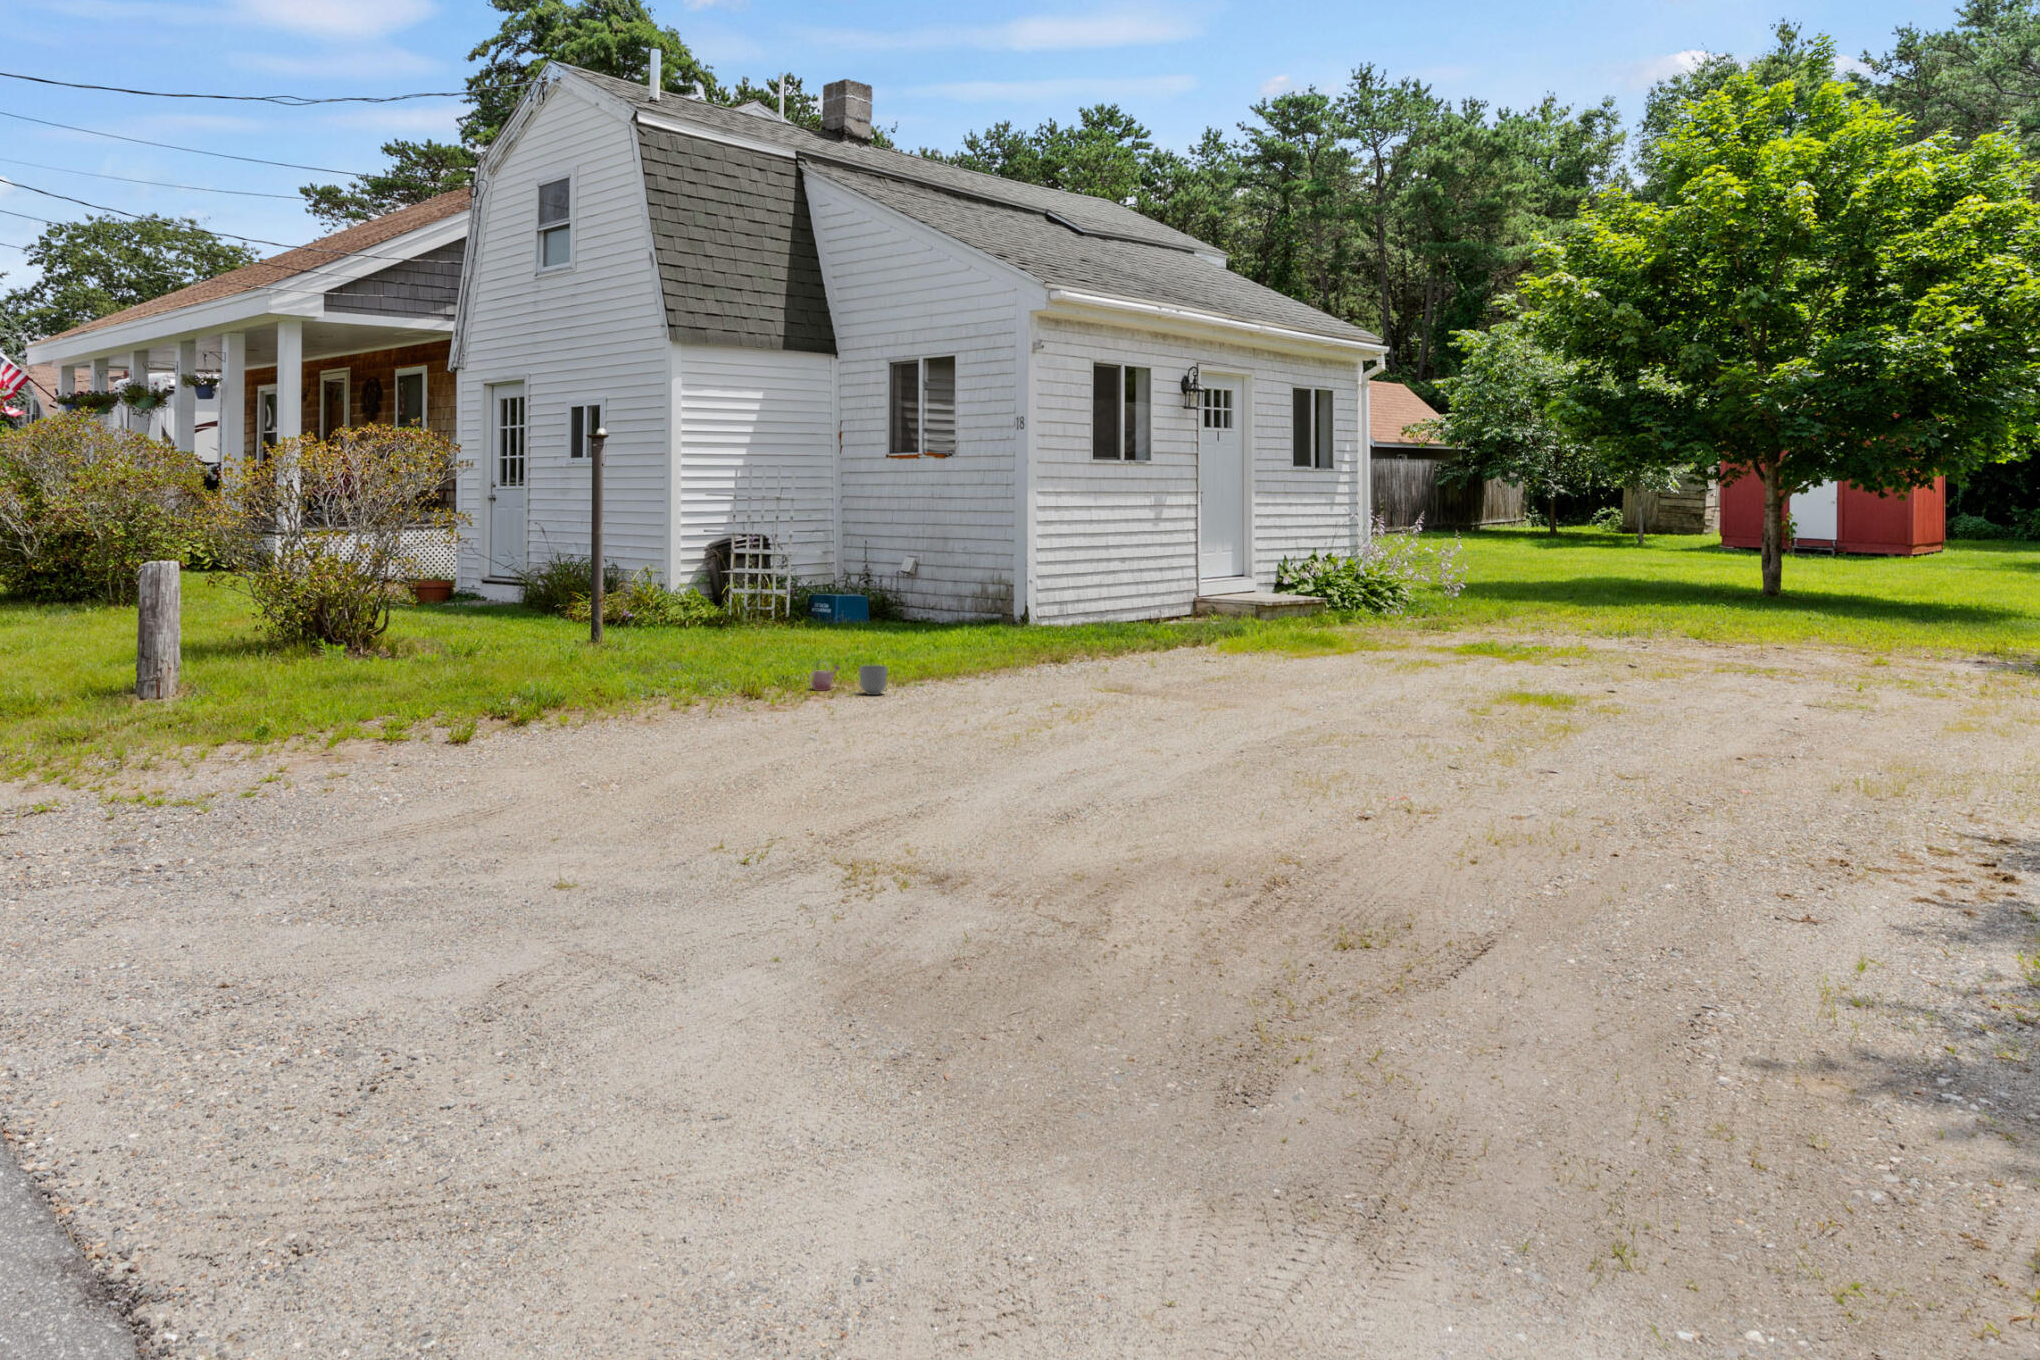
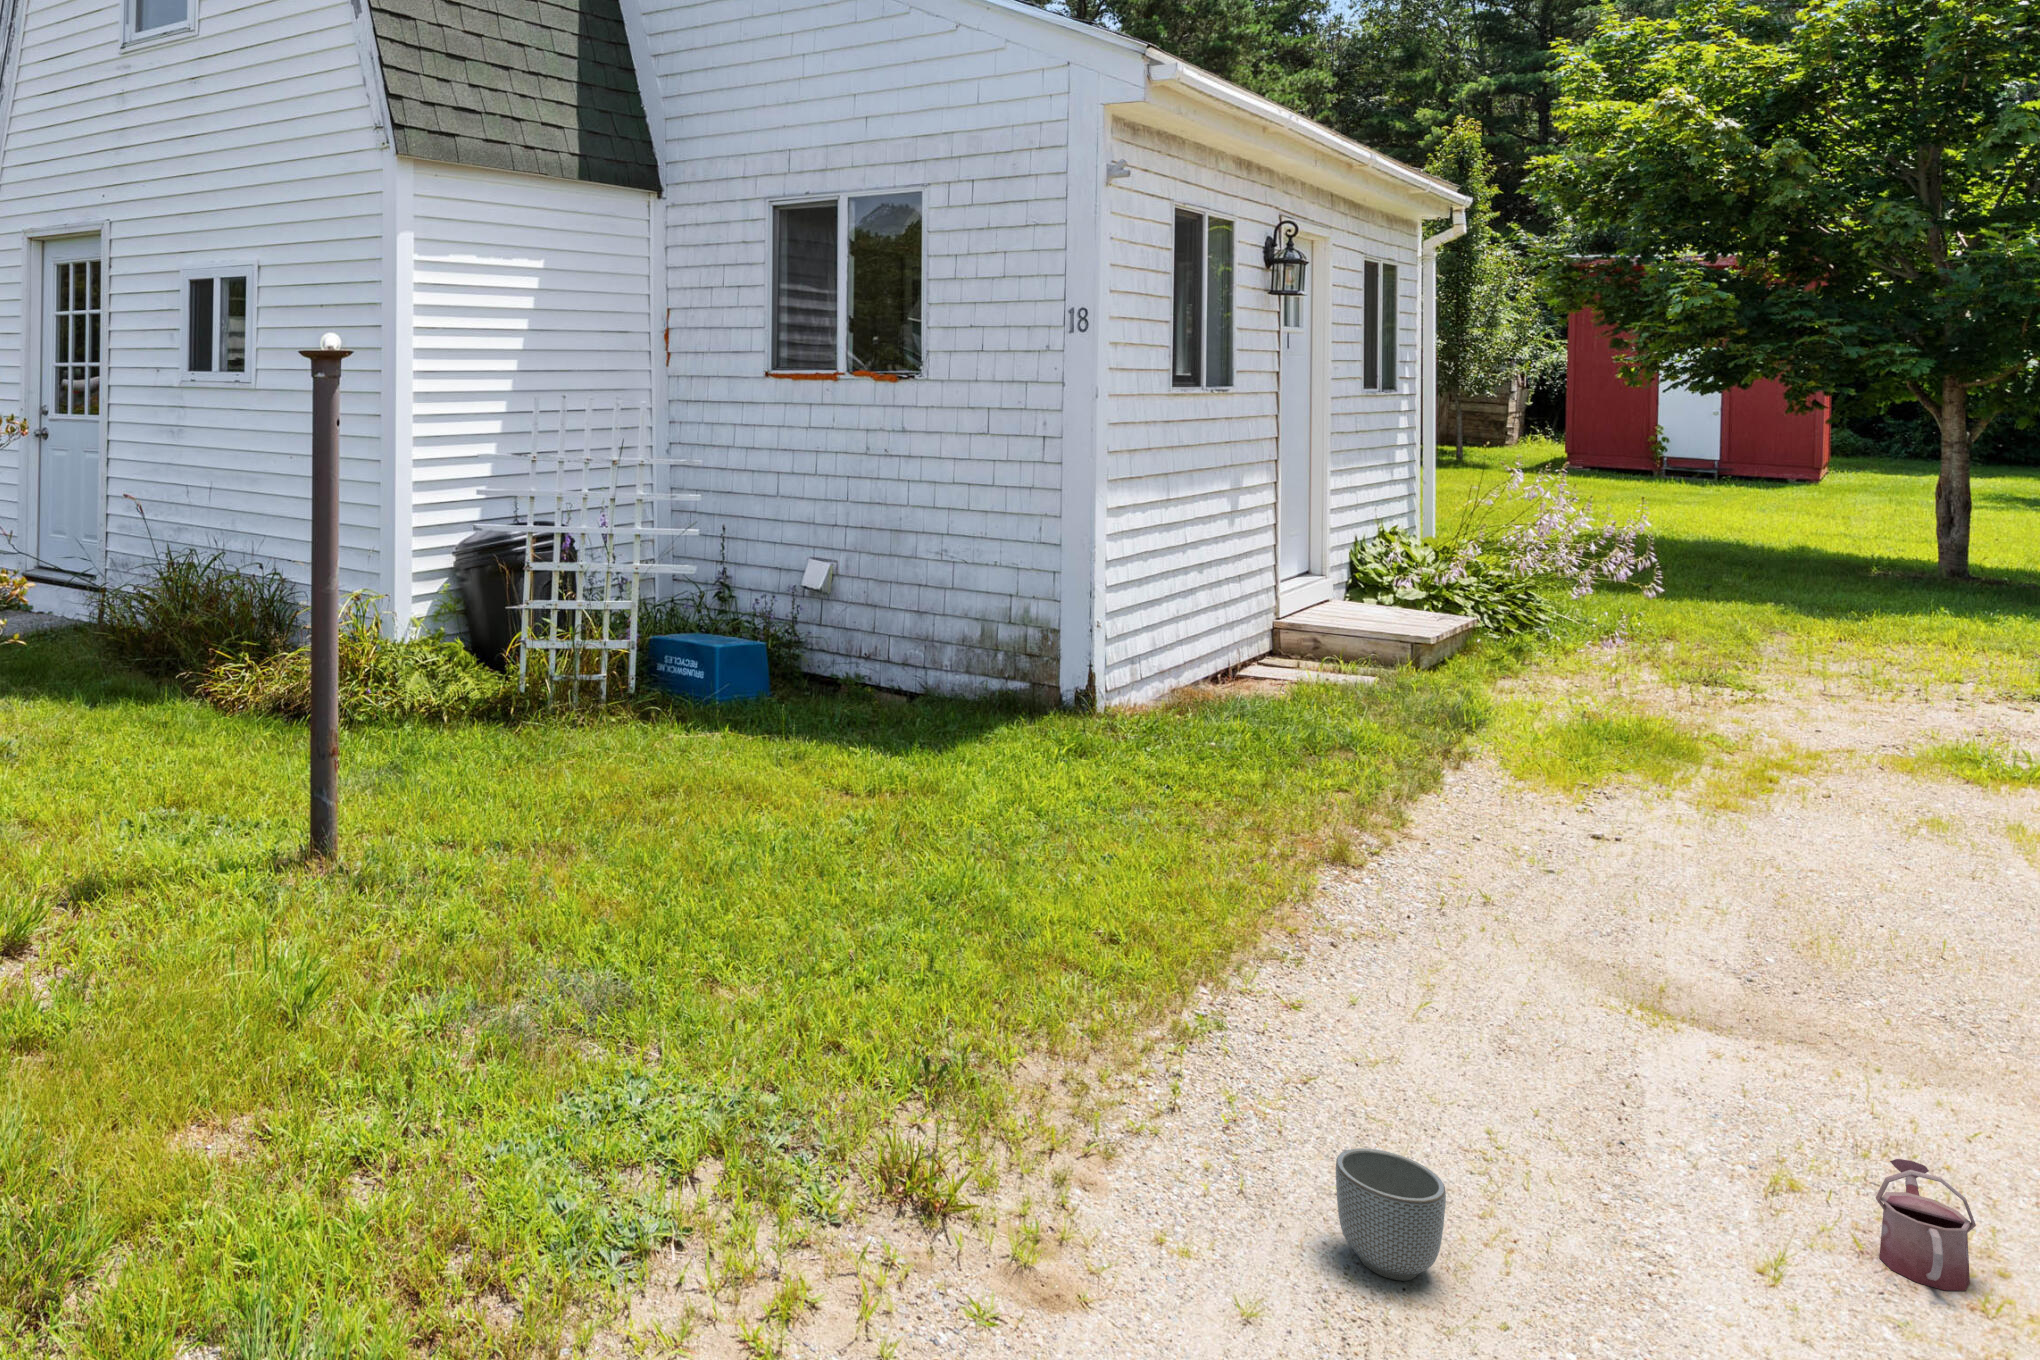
watering can: present [810,664,840,691] -> present [1876,1159,1976,1291]

